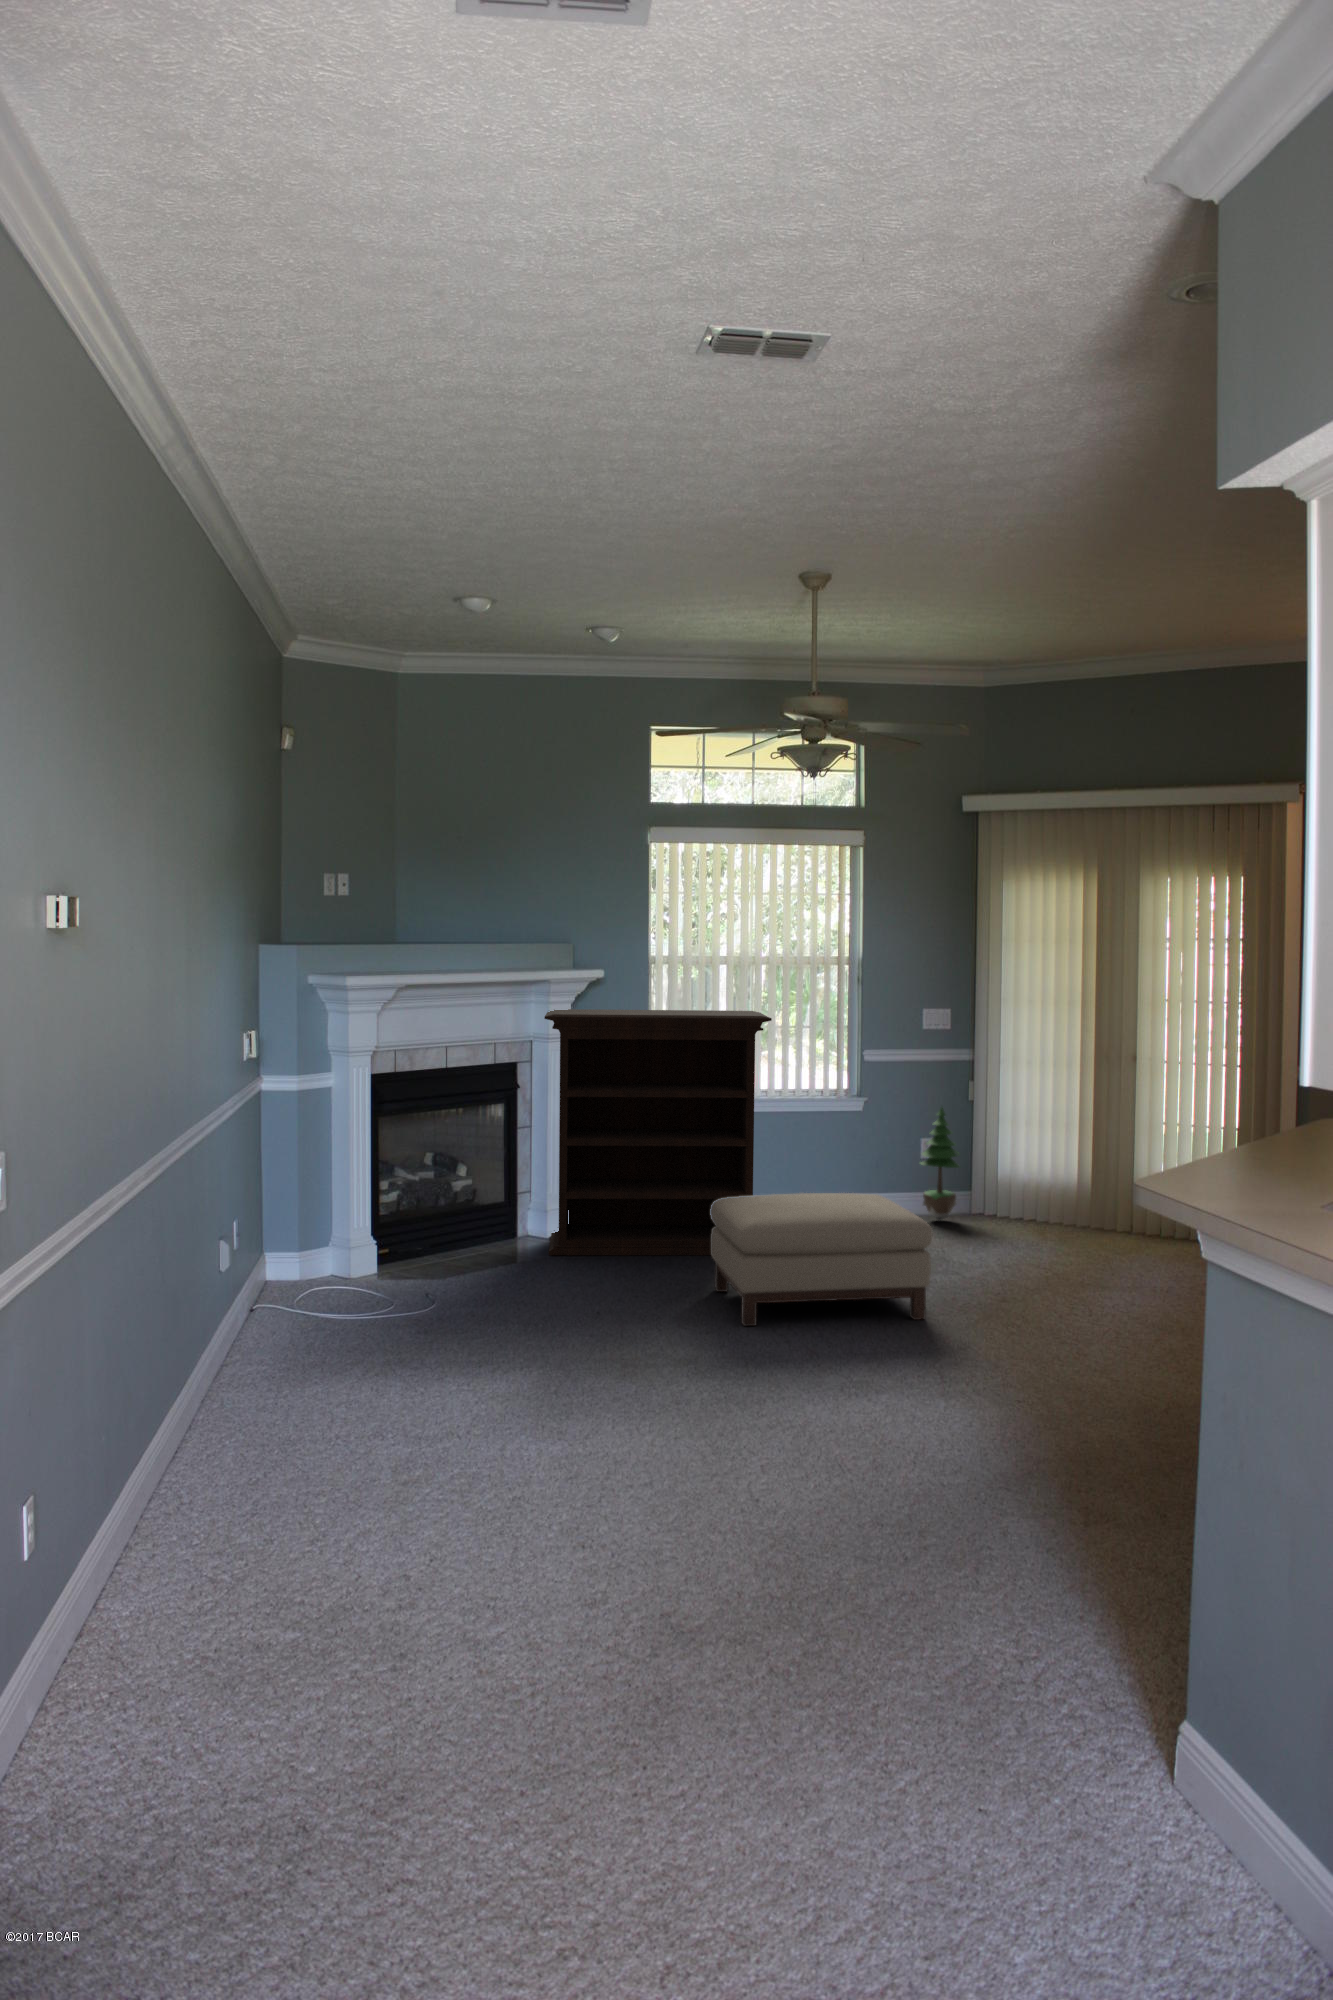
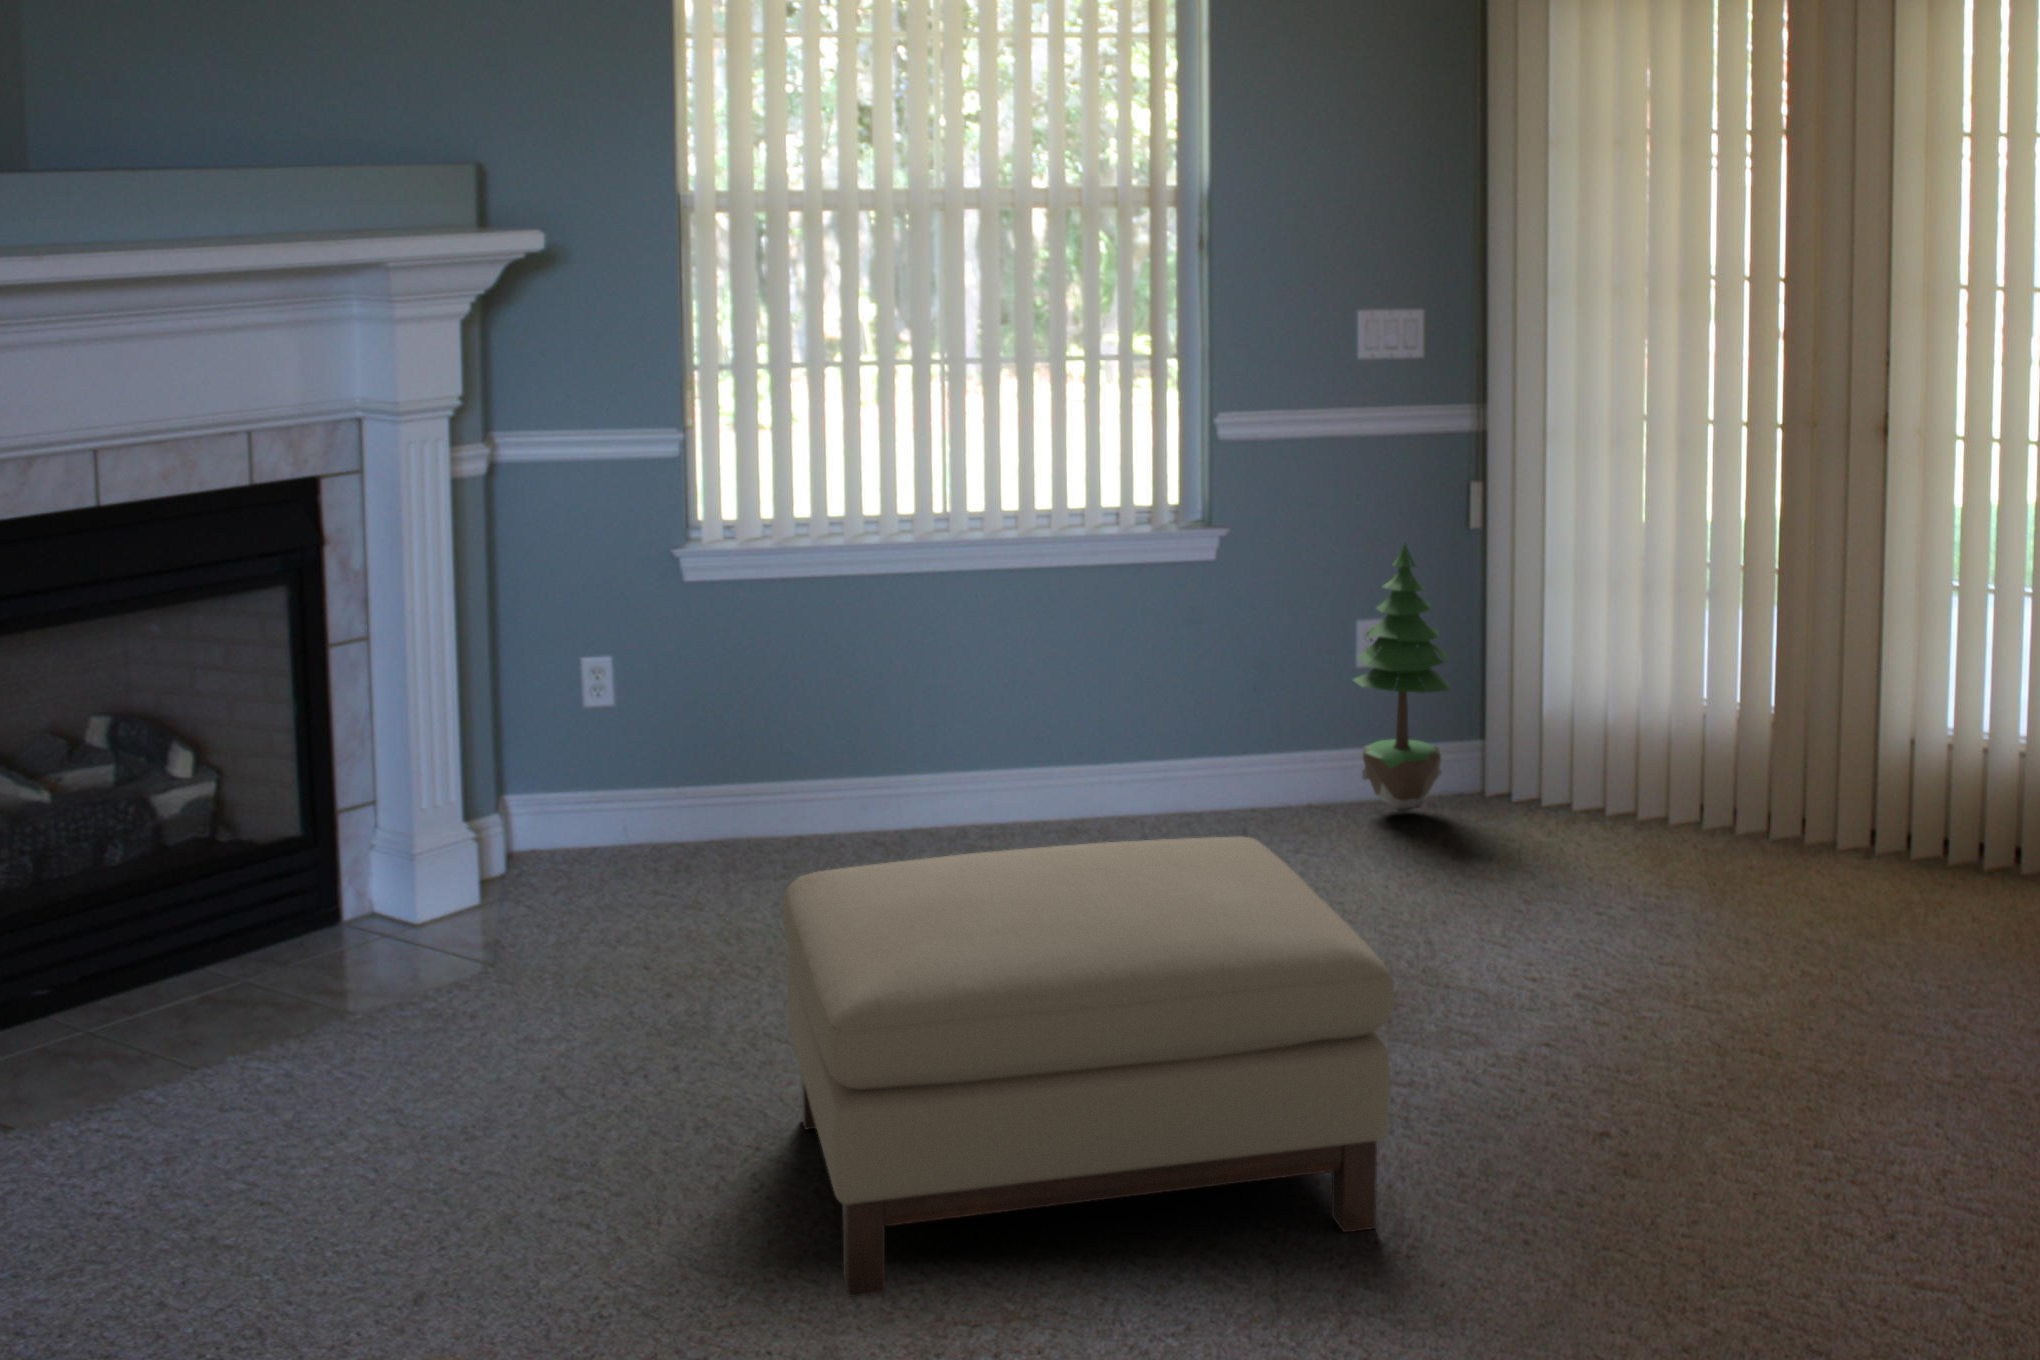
bookshelf: present [545,1009,772,1255] -> none [354,330,967,990]

